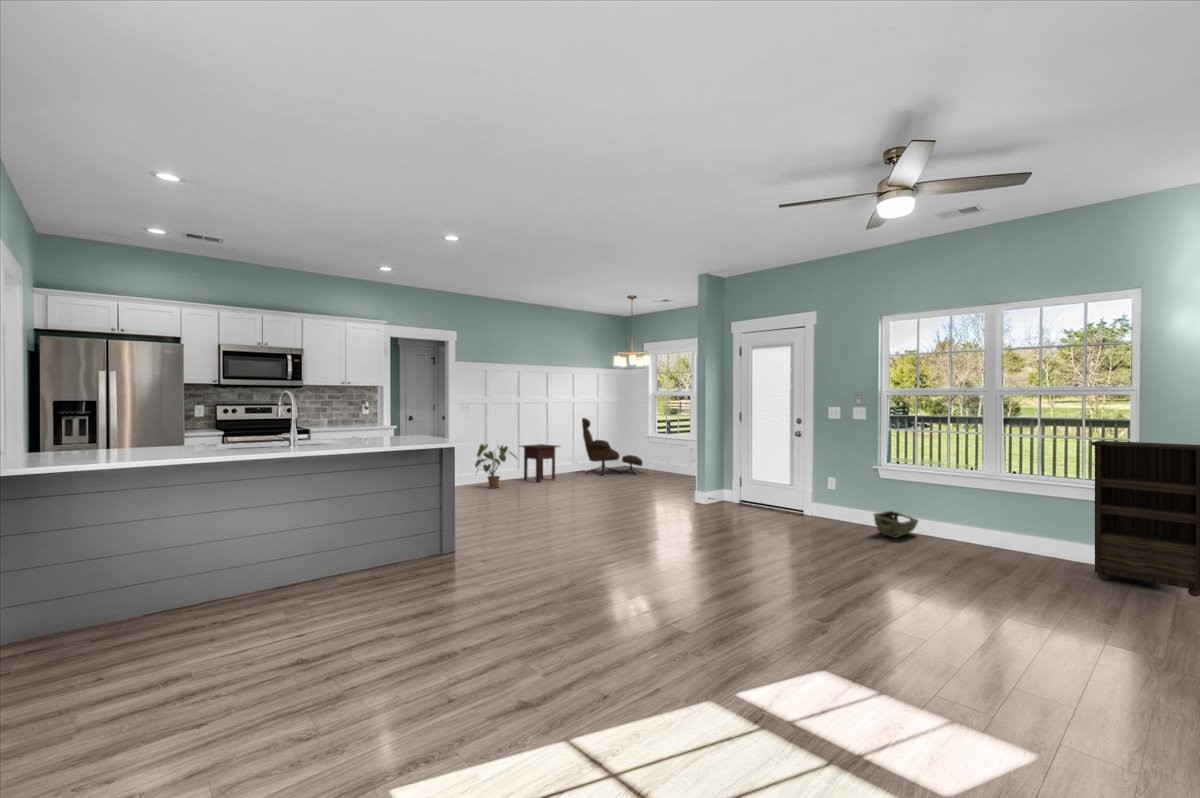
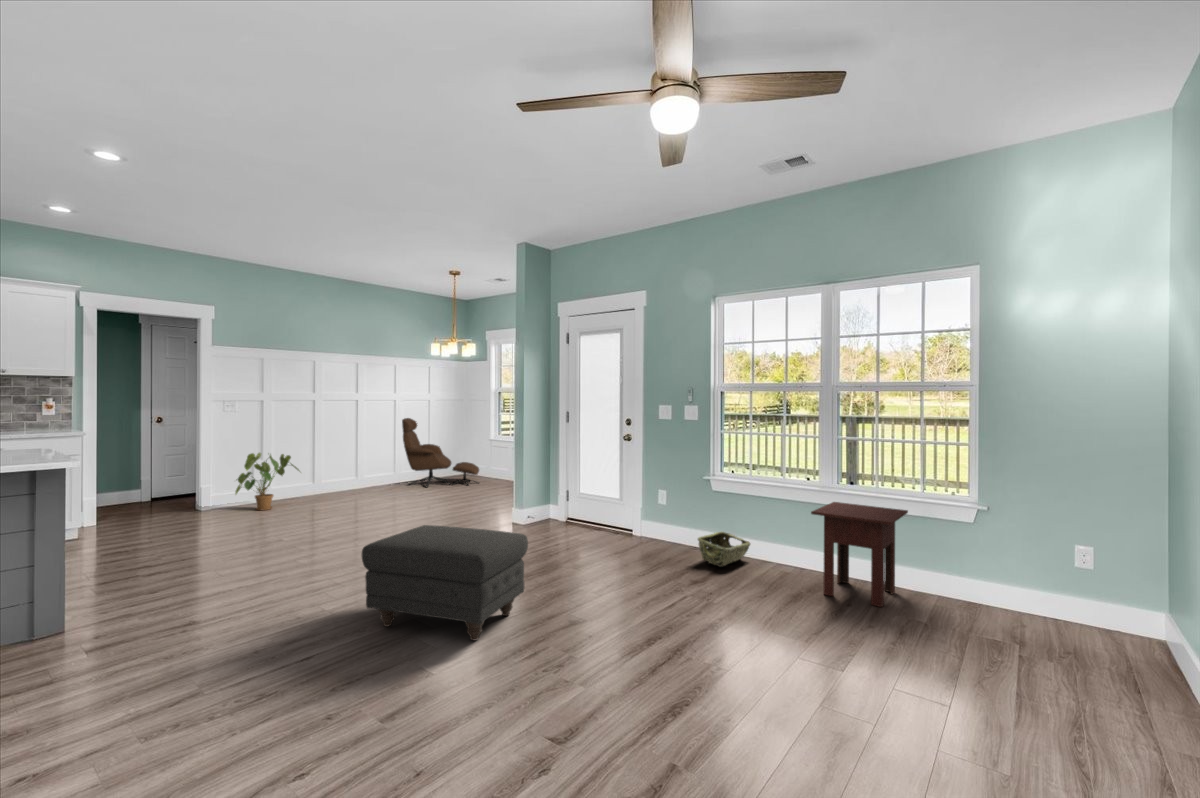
bookshelf: present [1091,441,1200,597] -> none [927,447,1051,642]
side table: present [519,444,560,482] -> present [811,502,908,607]
ottoman: none [647,494,758,572] -> present [362,525,528,640]

